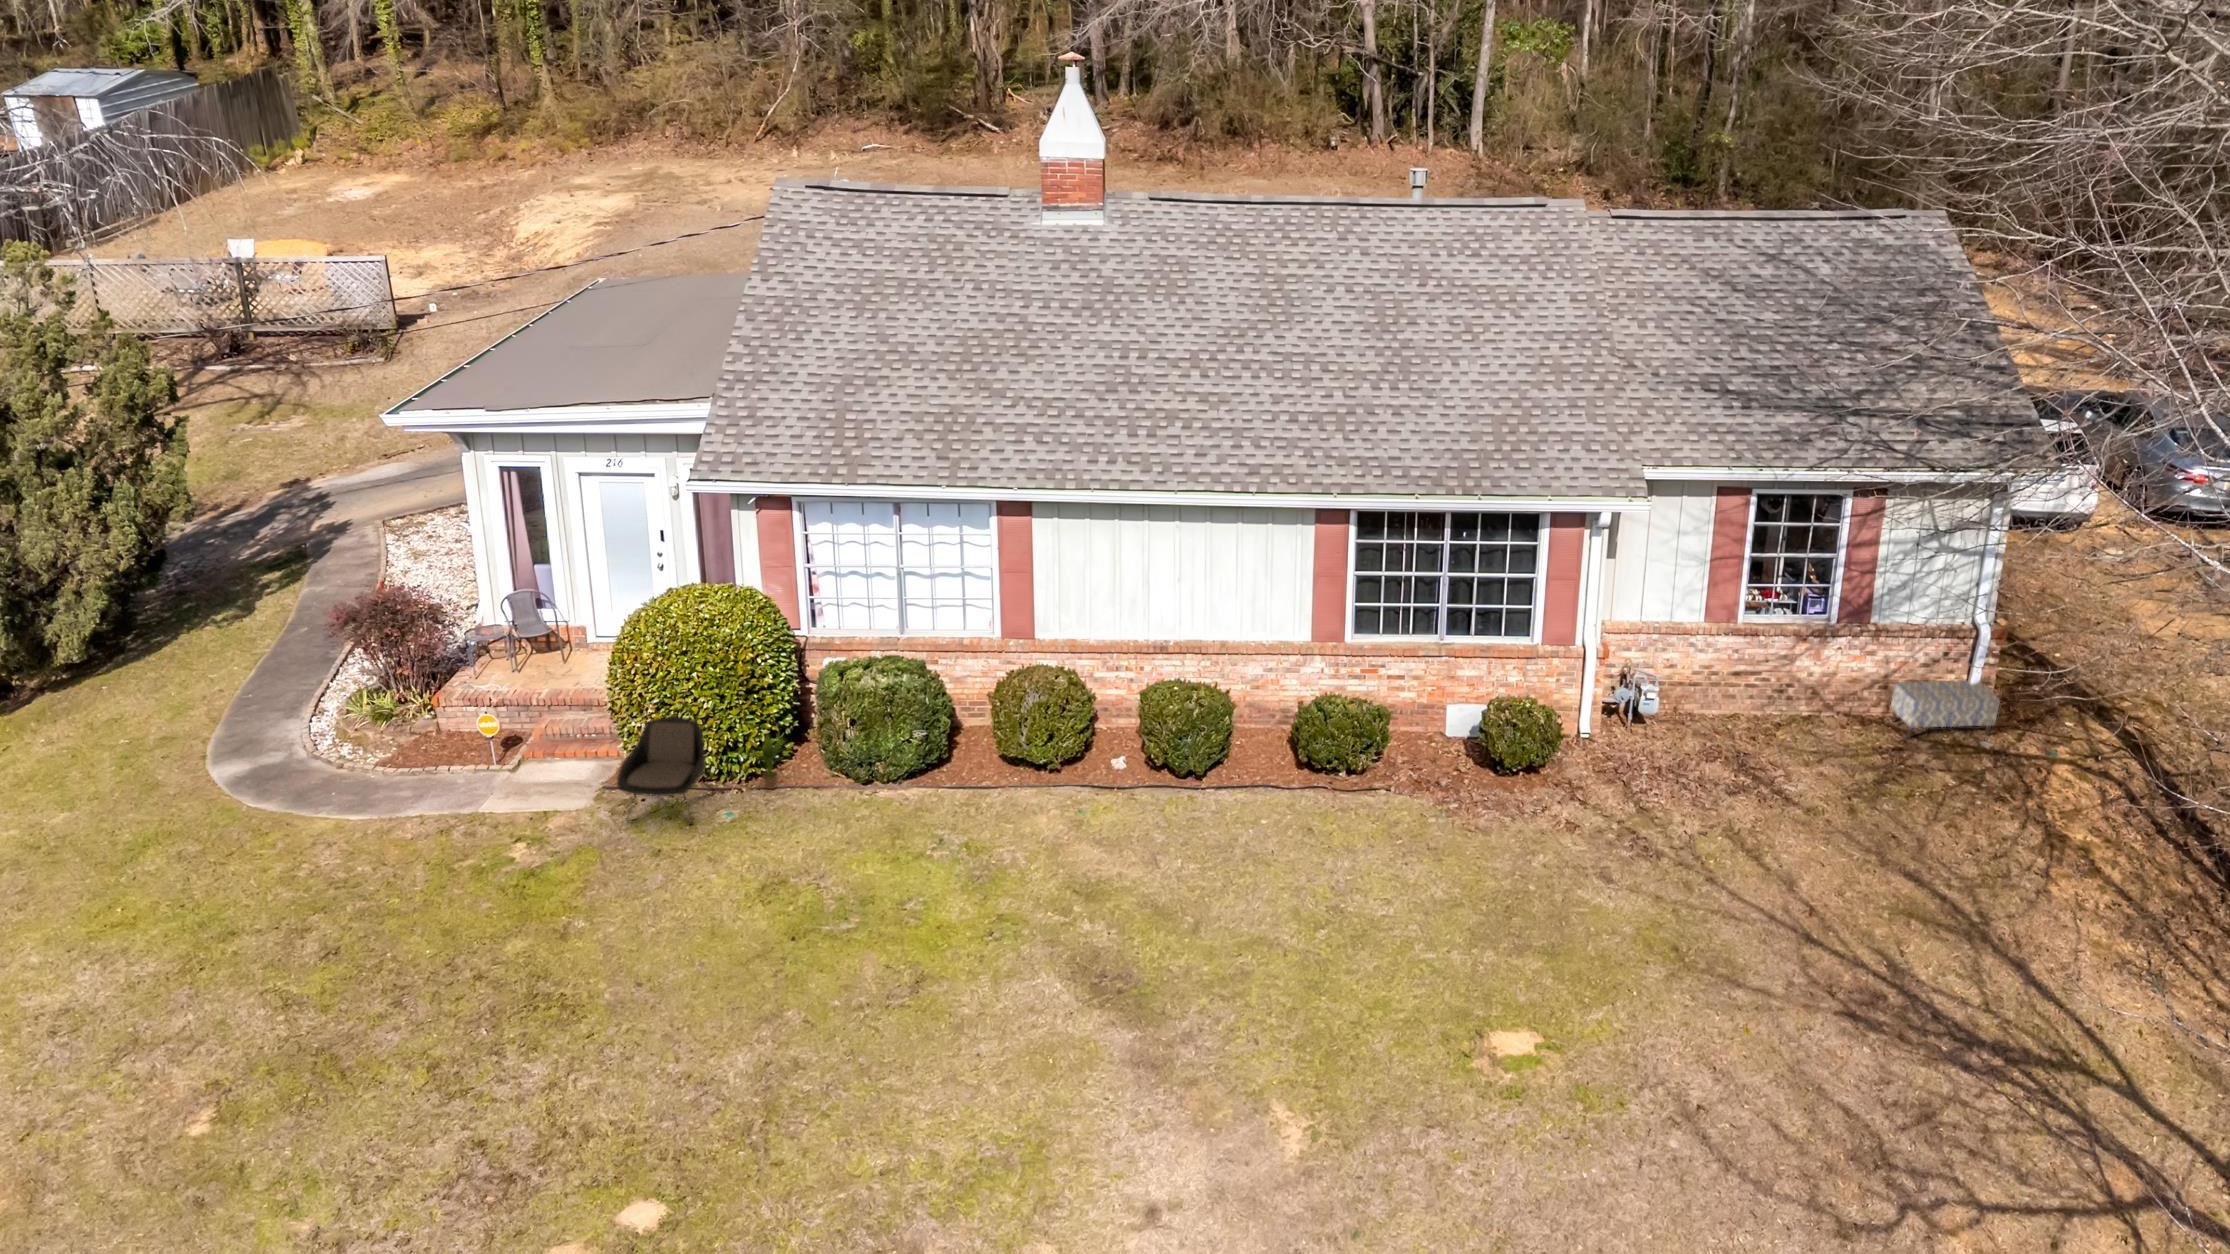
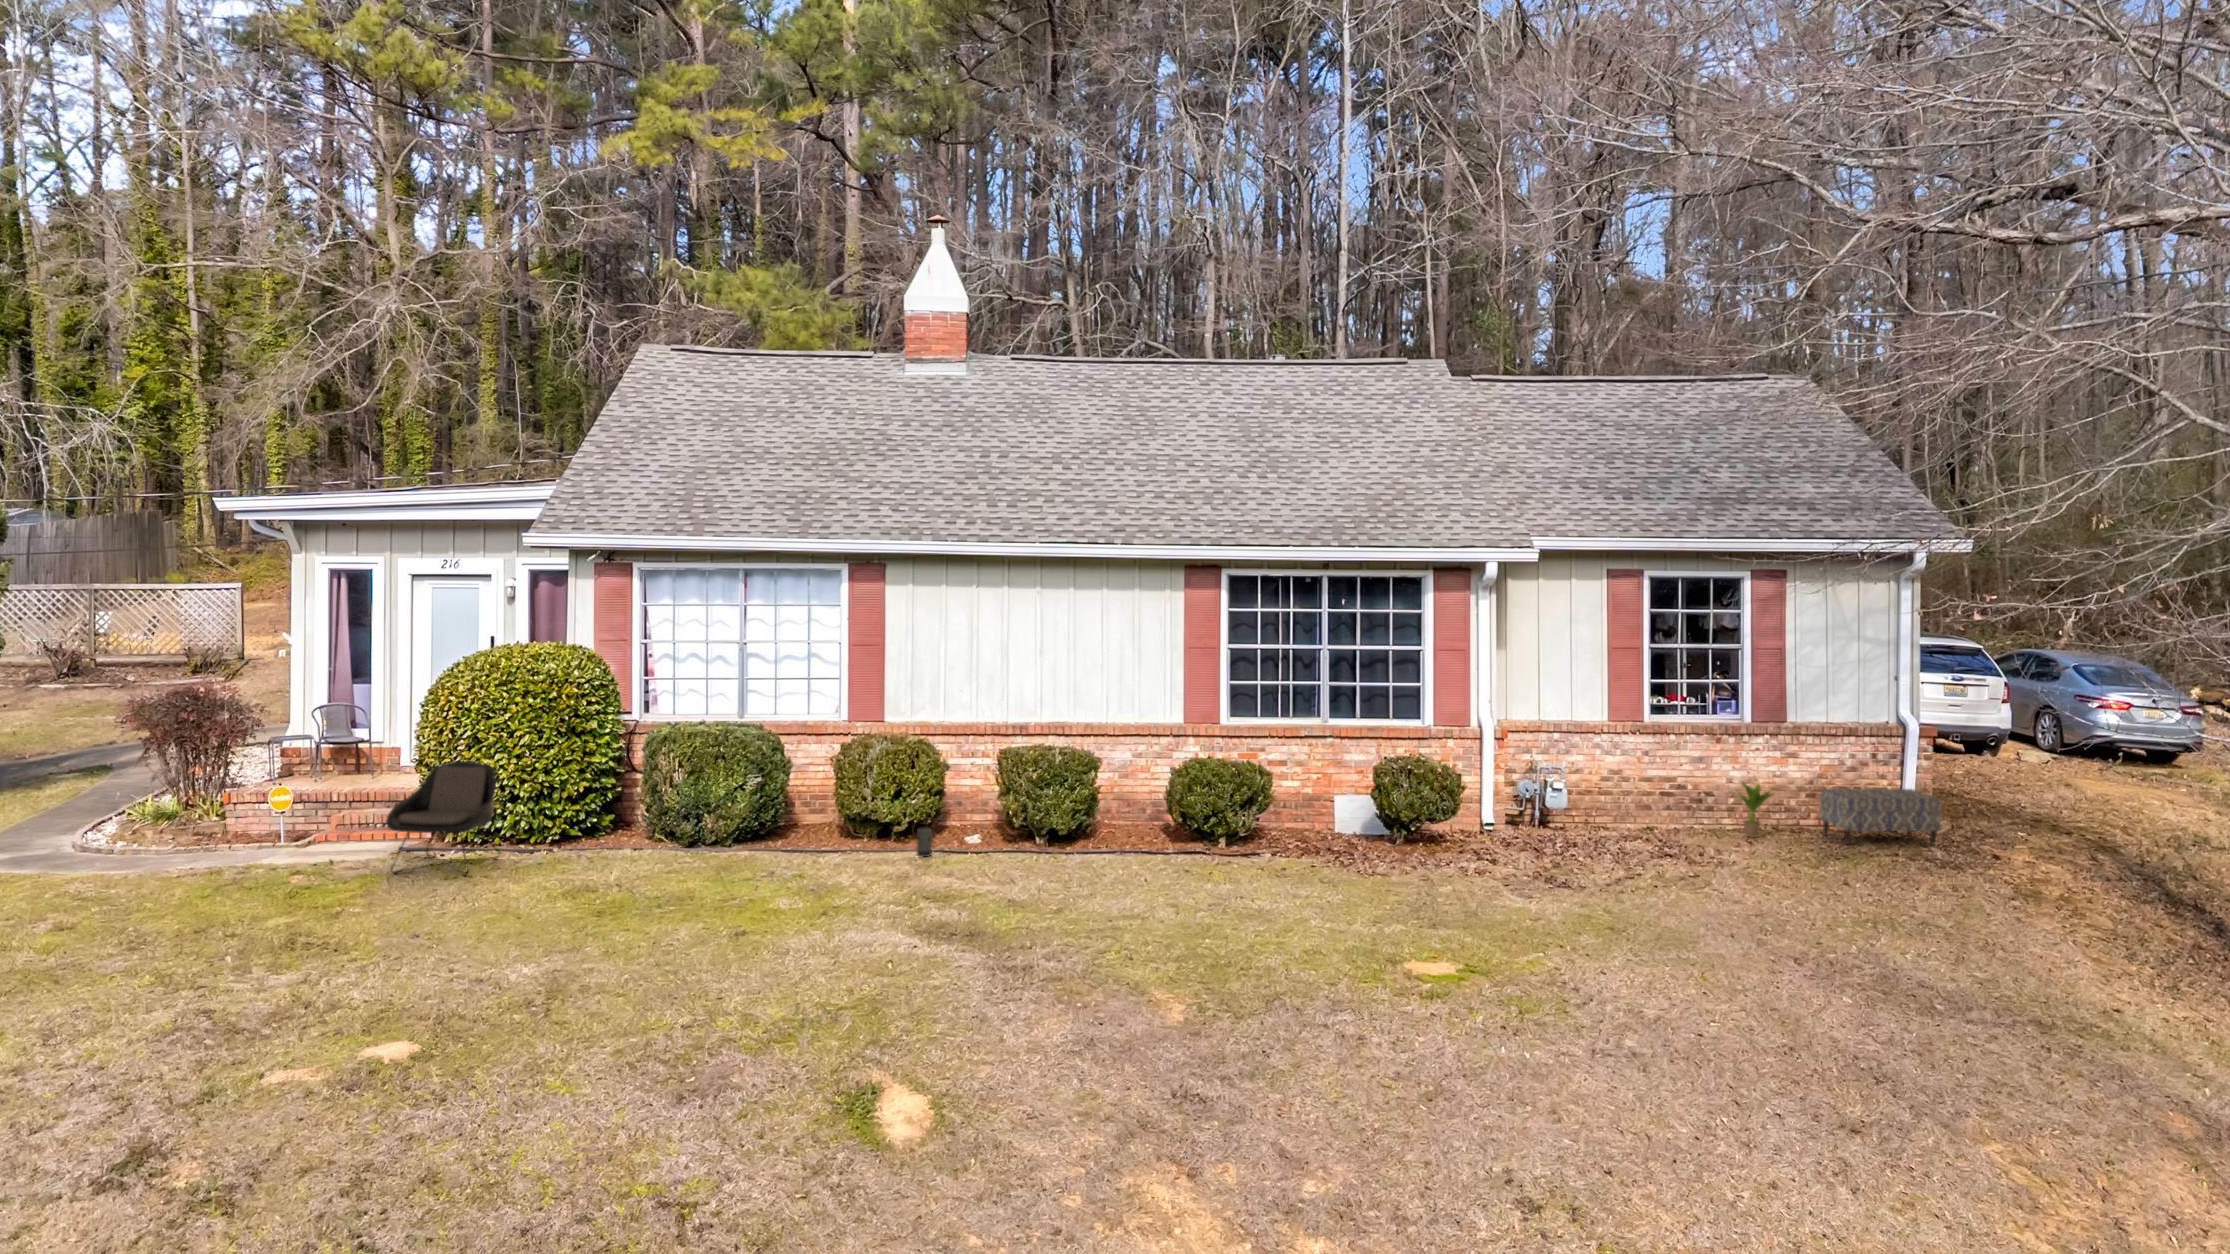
potted plant: present [744,734,784,789] -> present [1739,782,1773,838]
watering can: none [1070,749,1092,782] -> present [916,818,934,857]

